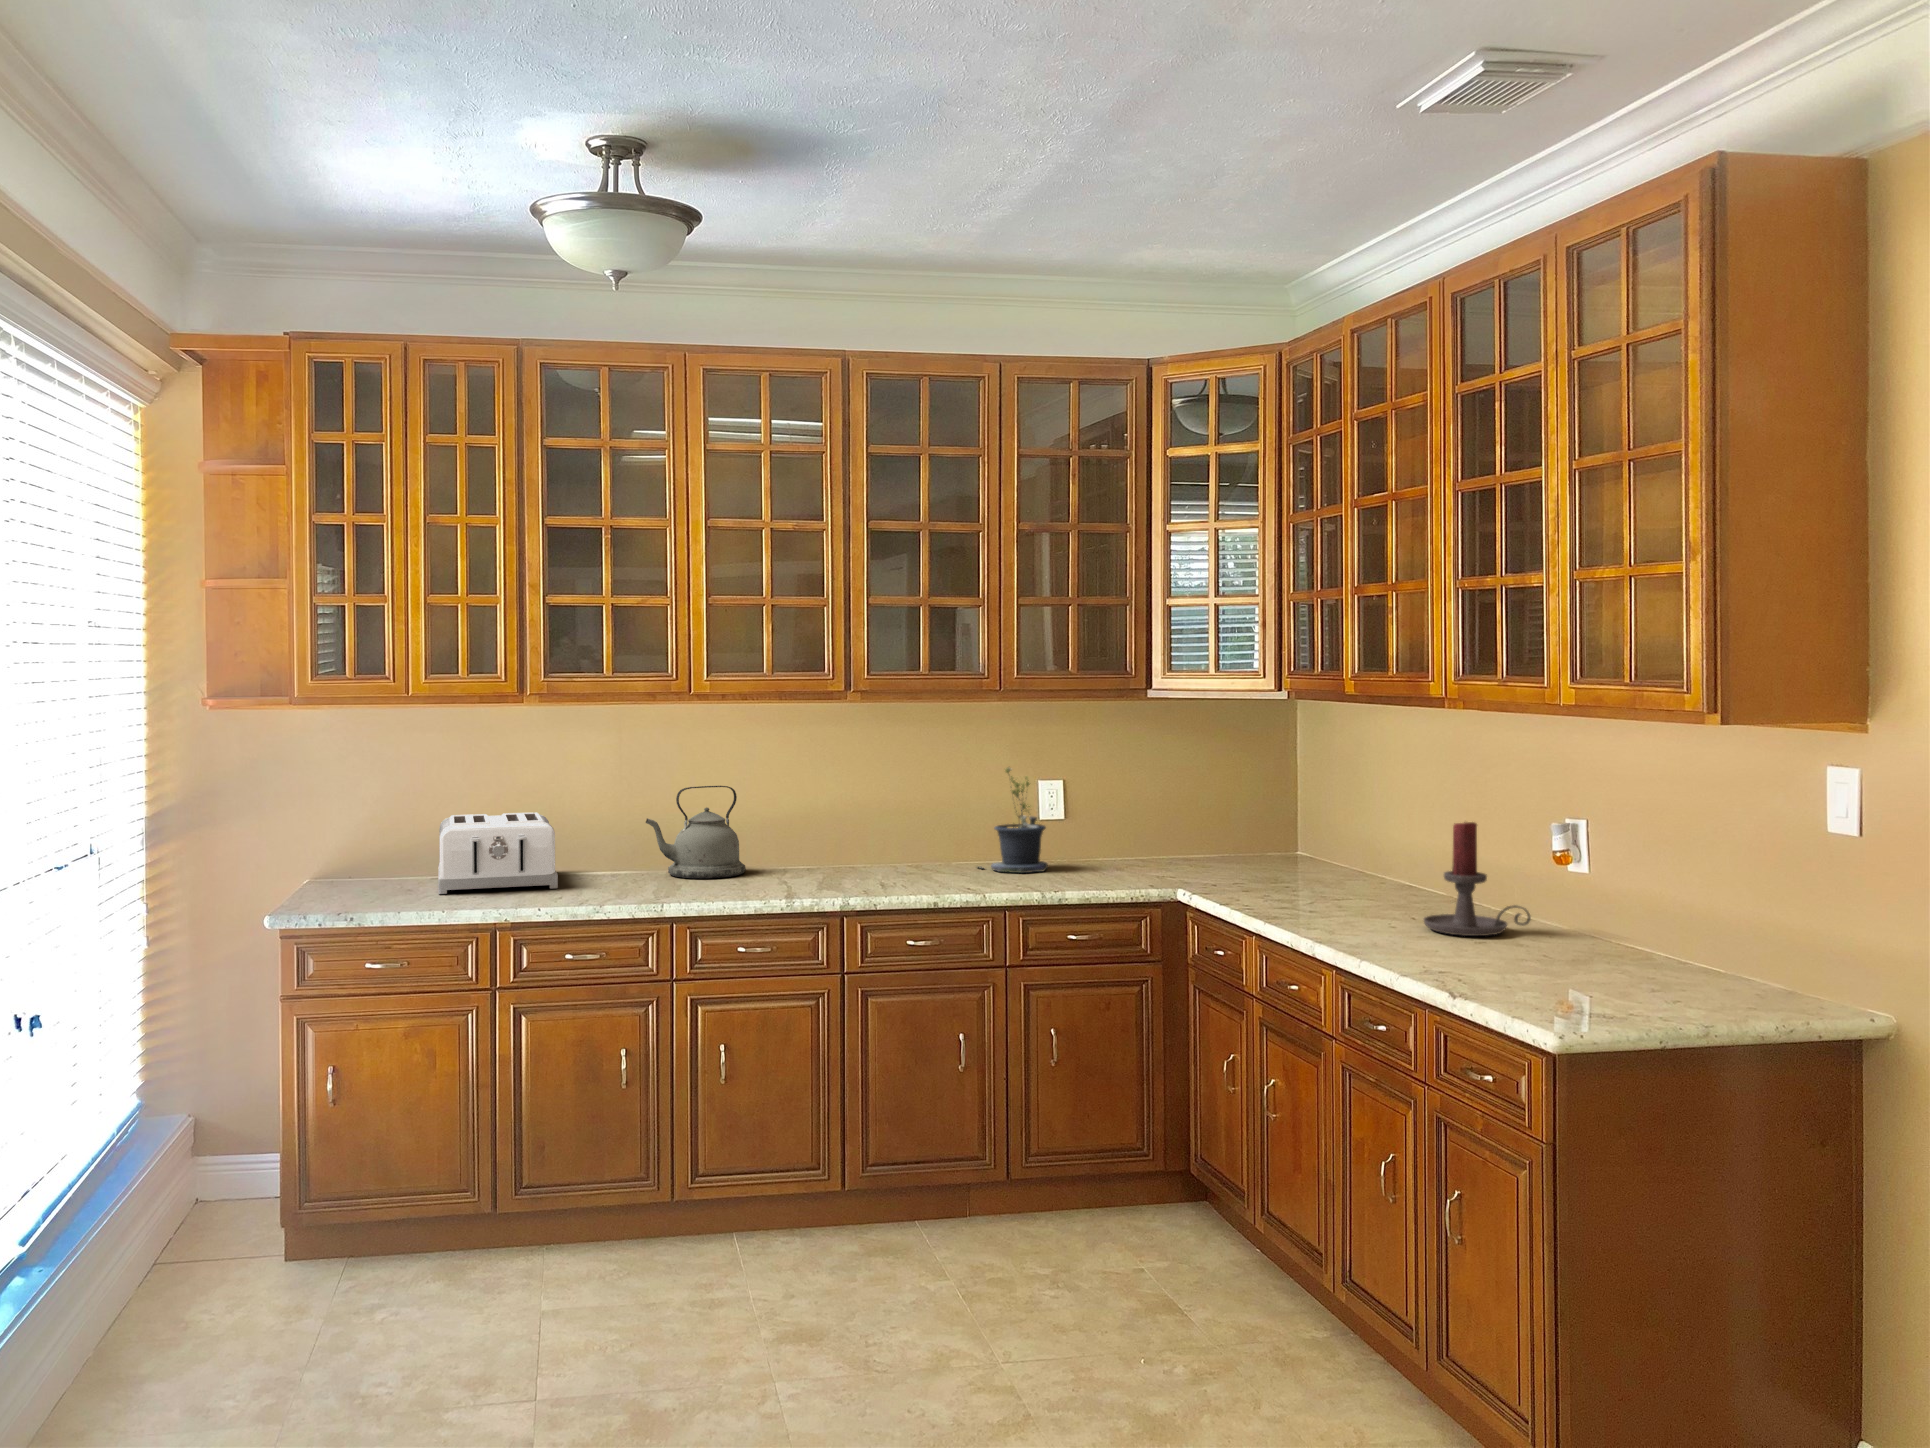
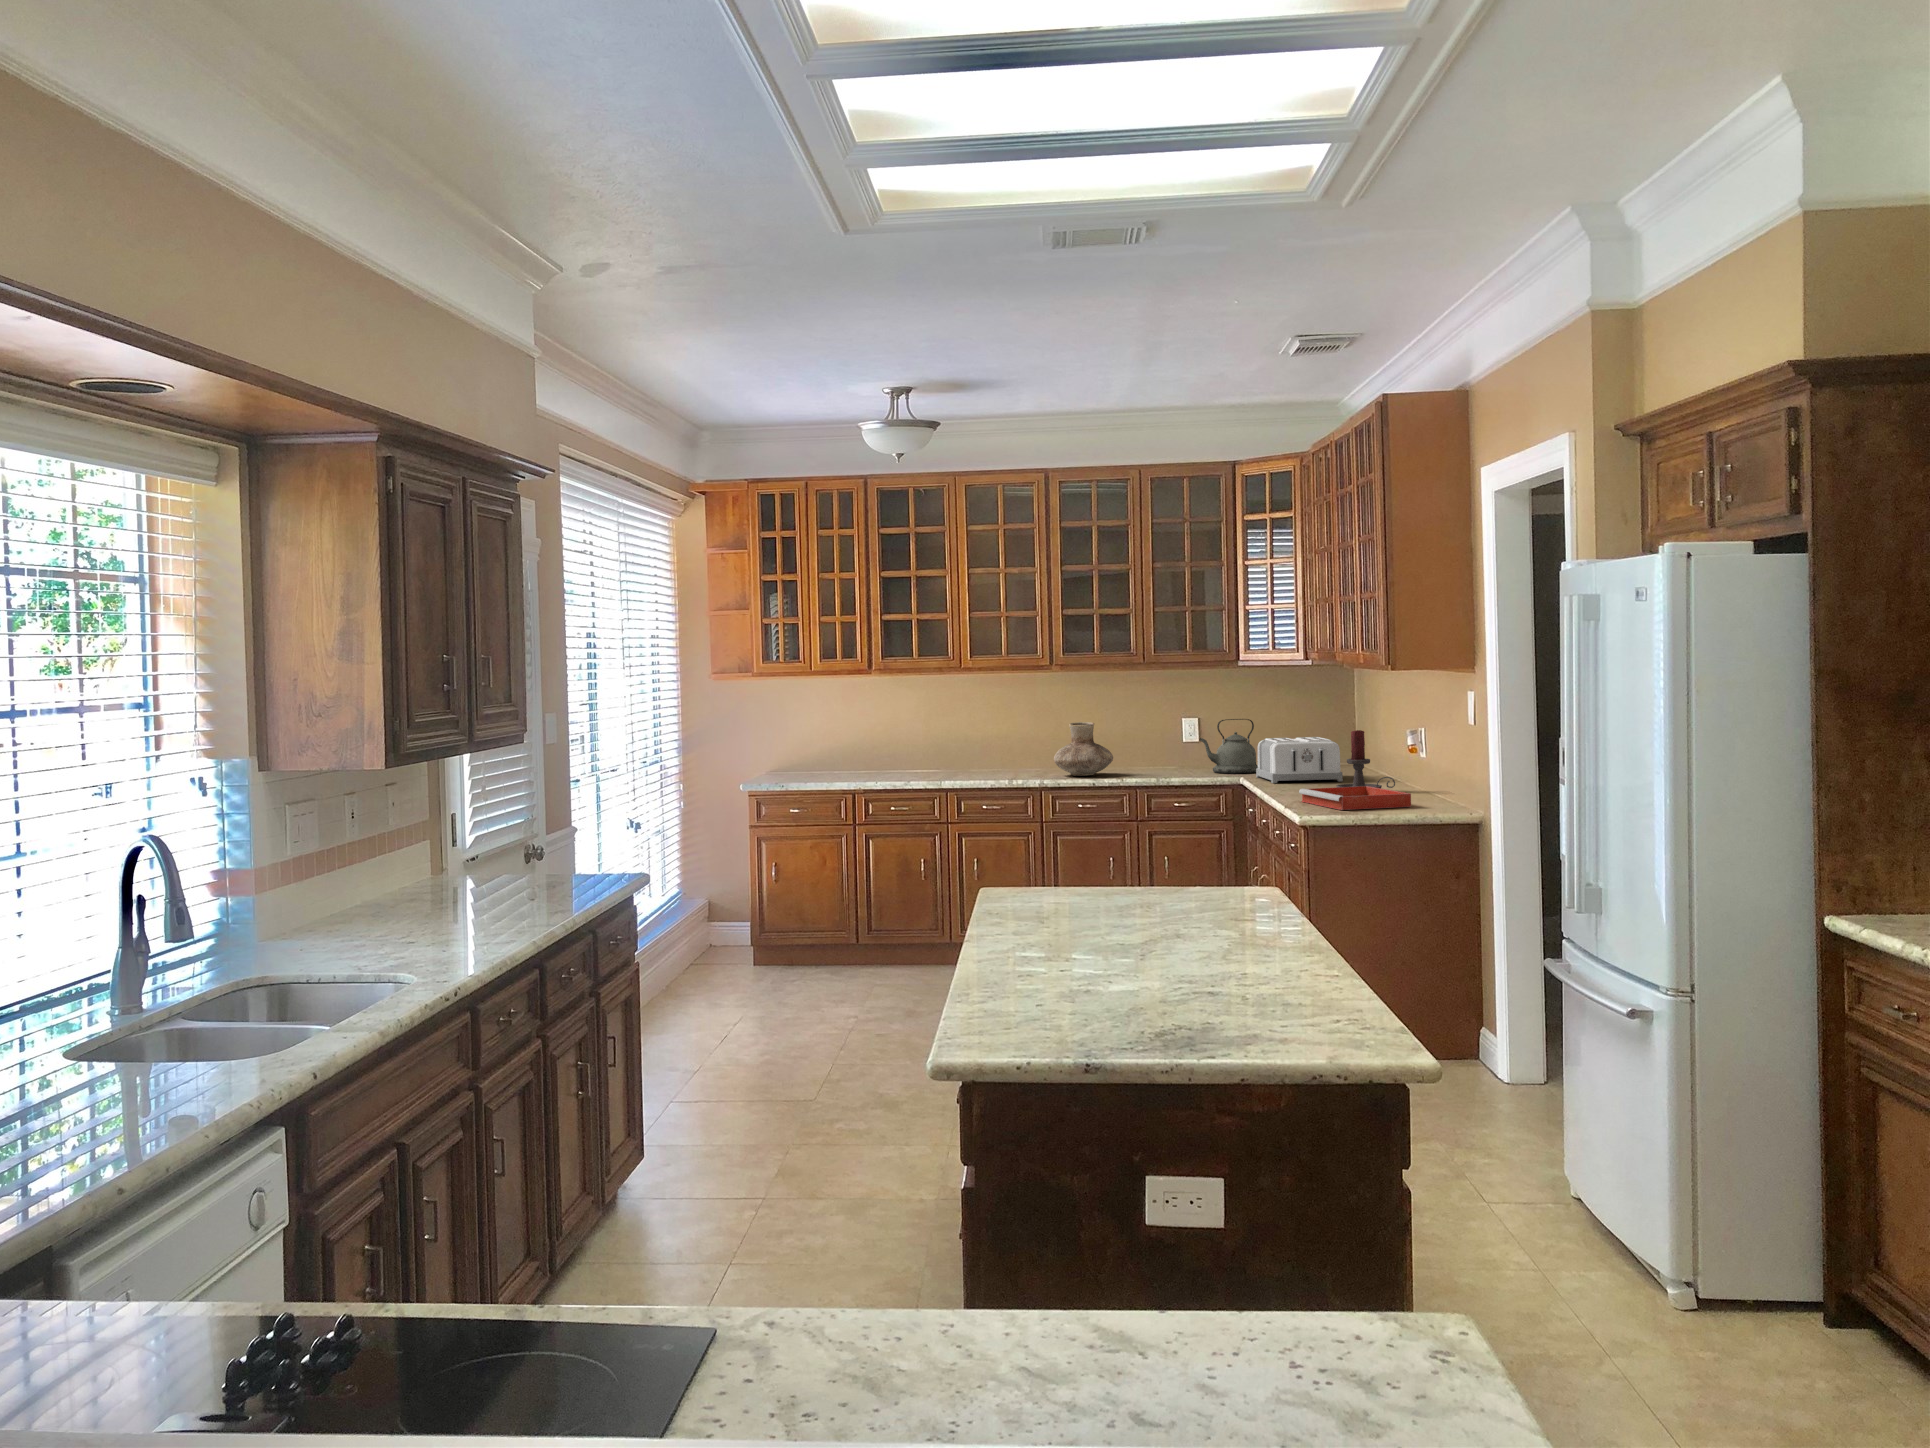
potted plant: present [978,767,1048,873] -> none [1137,709,1181,772]
kettle: present [646,786,746,878] -> present [1199,719,1258,773]
vase: none [854,790,956,885] -> present [1054,722,1113,776]
toaster: present [438,812,558,894] -> present [1256,737,1343,783]
tray: none [1440,935,1694,1008] -> present [1299,786,1411,810]

